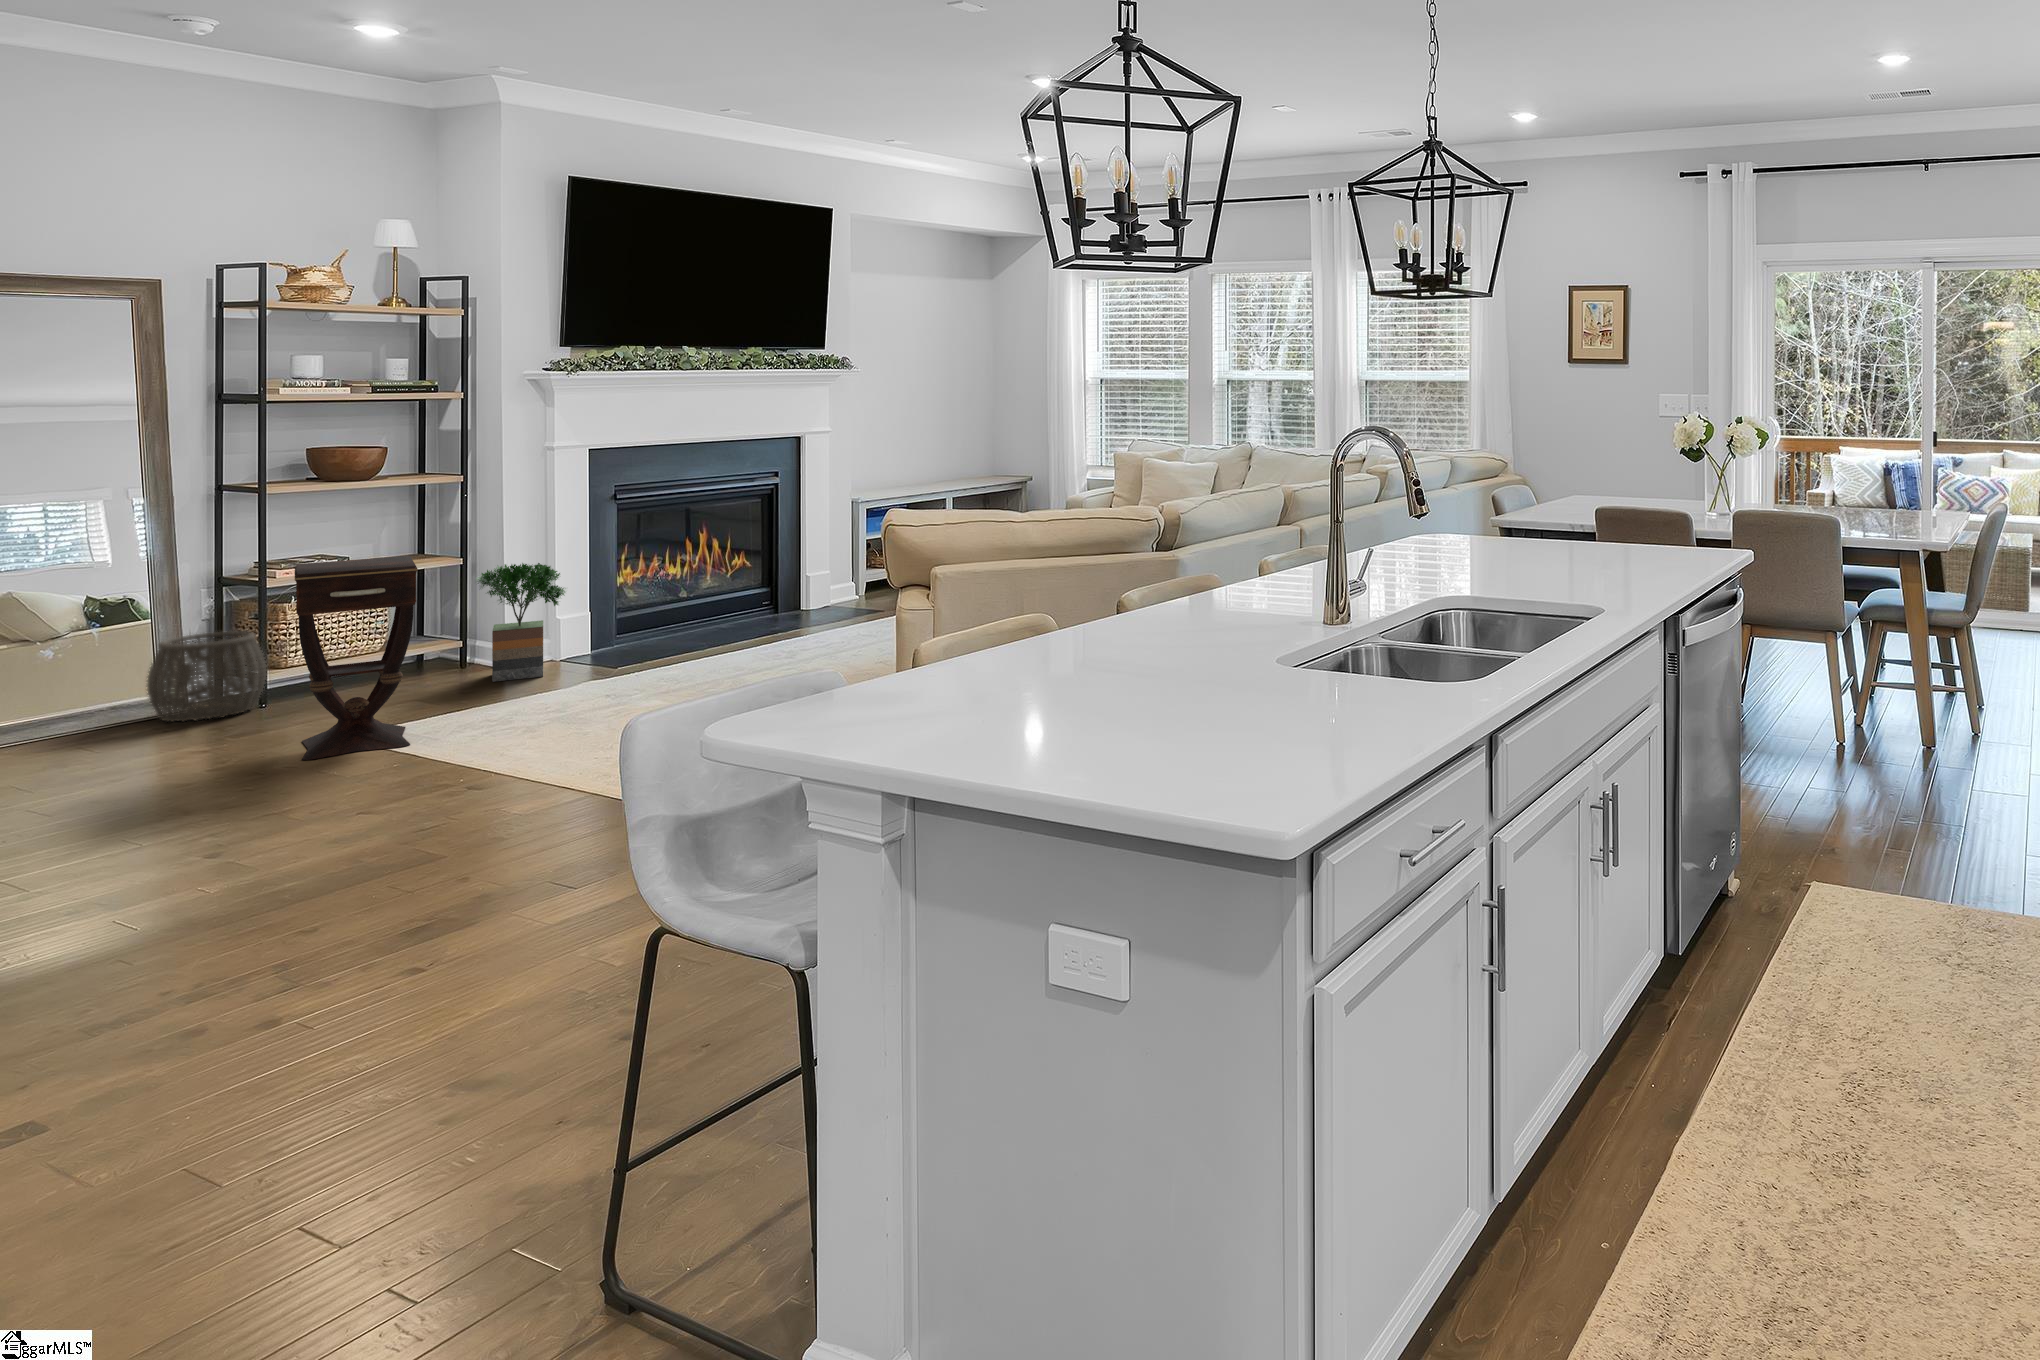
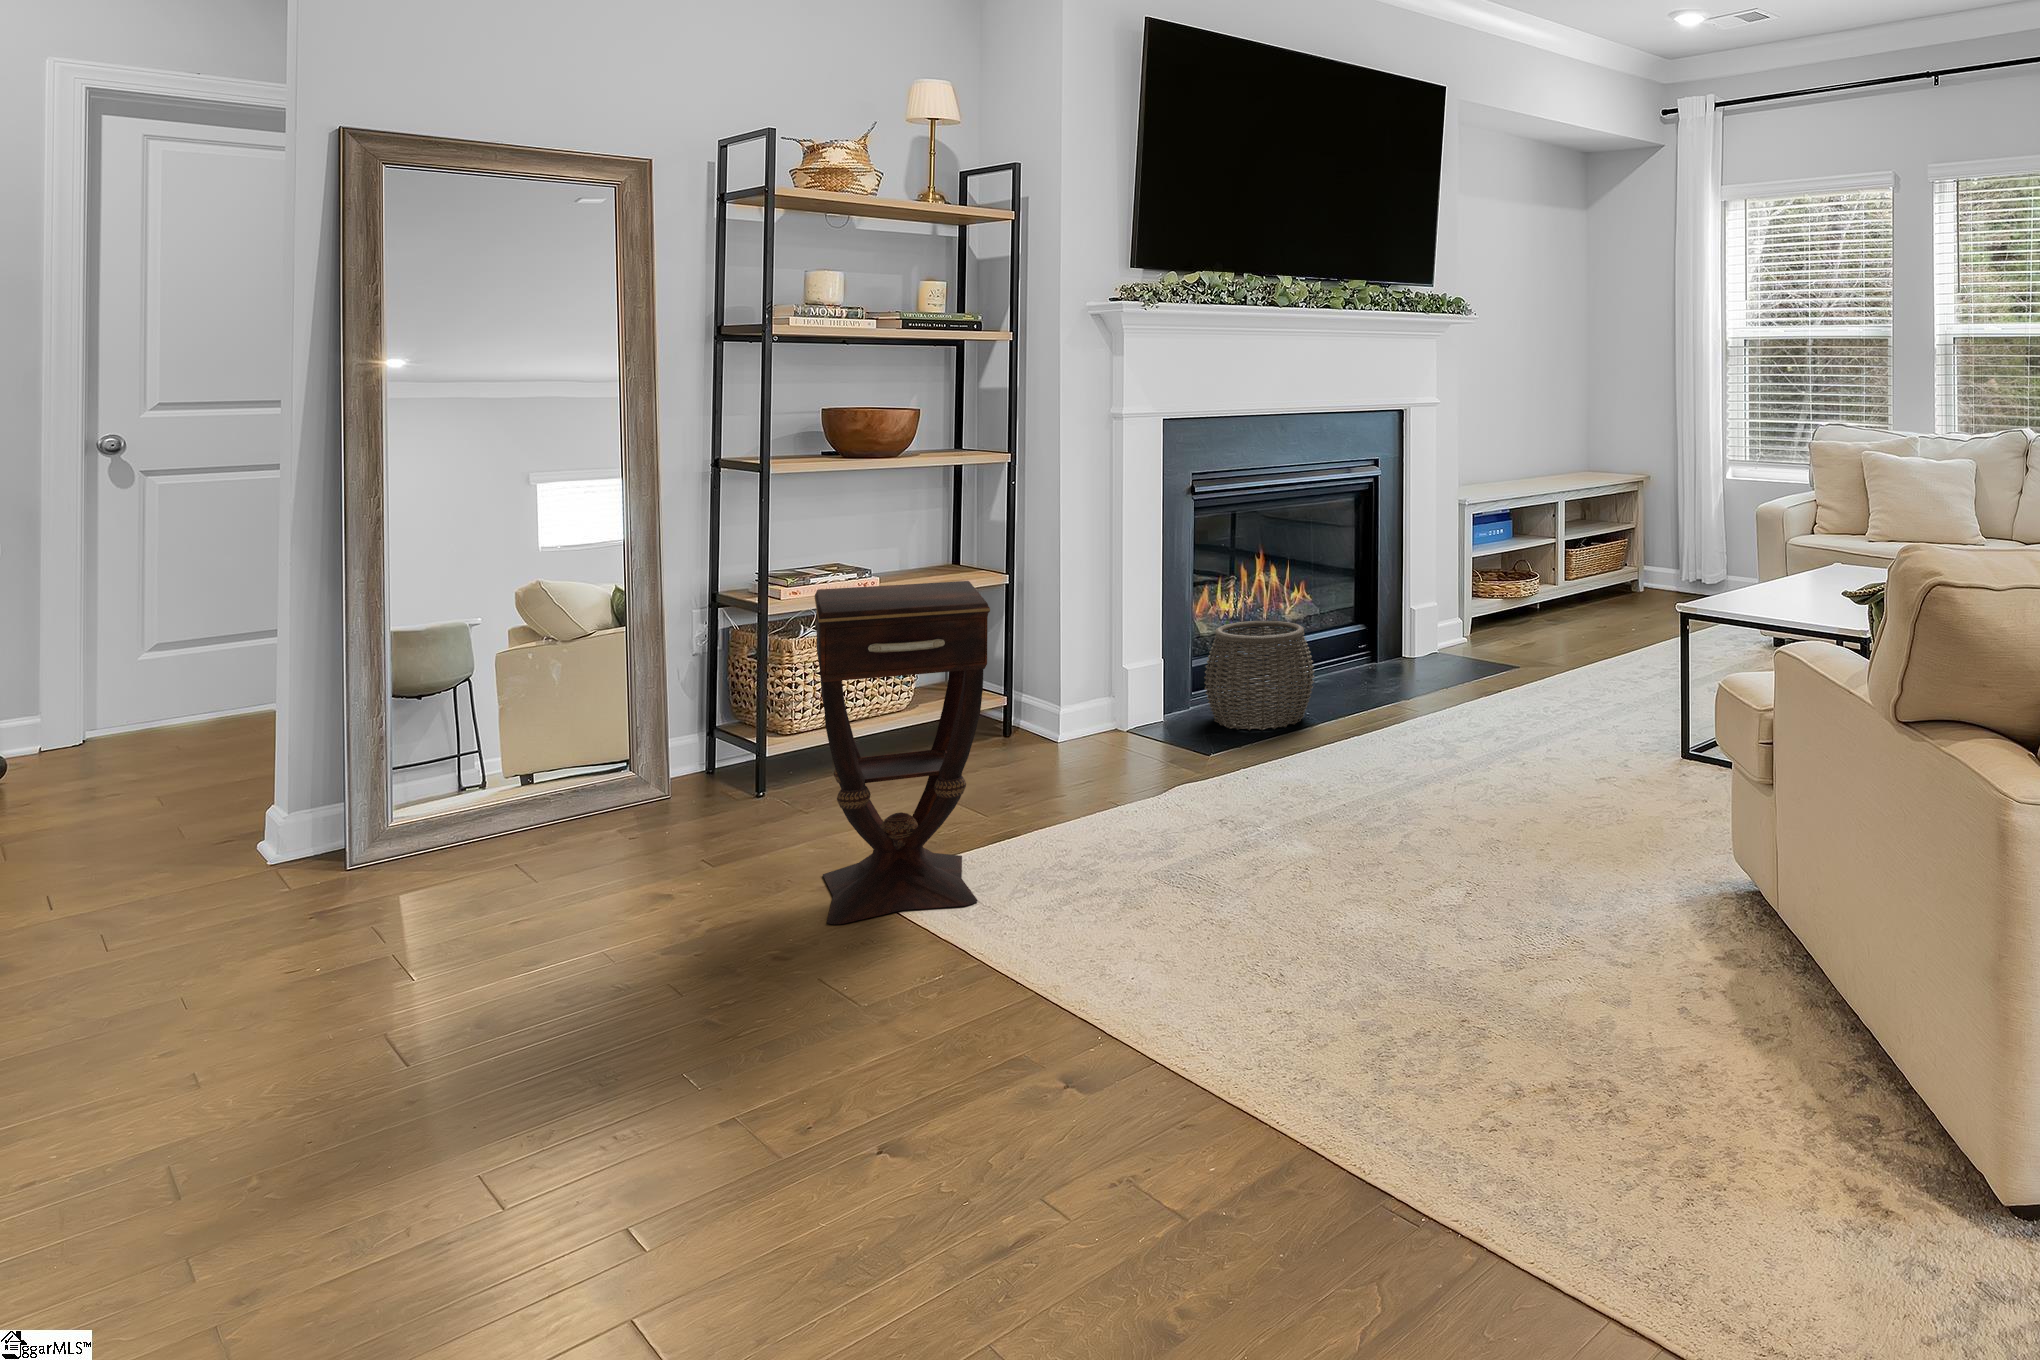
potted tree: present [477,563,565,682] -> none [1030,586,1150,765]
woven basket: present [146,631,267,722] -> present [1204,621,1314,730]

